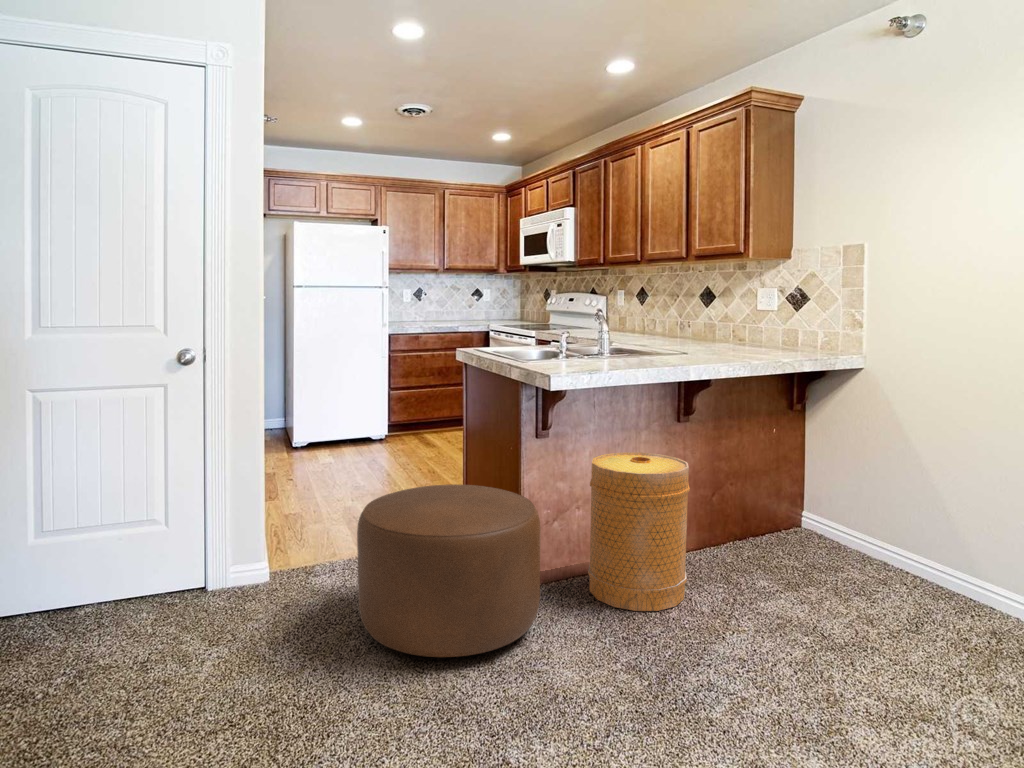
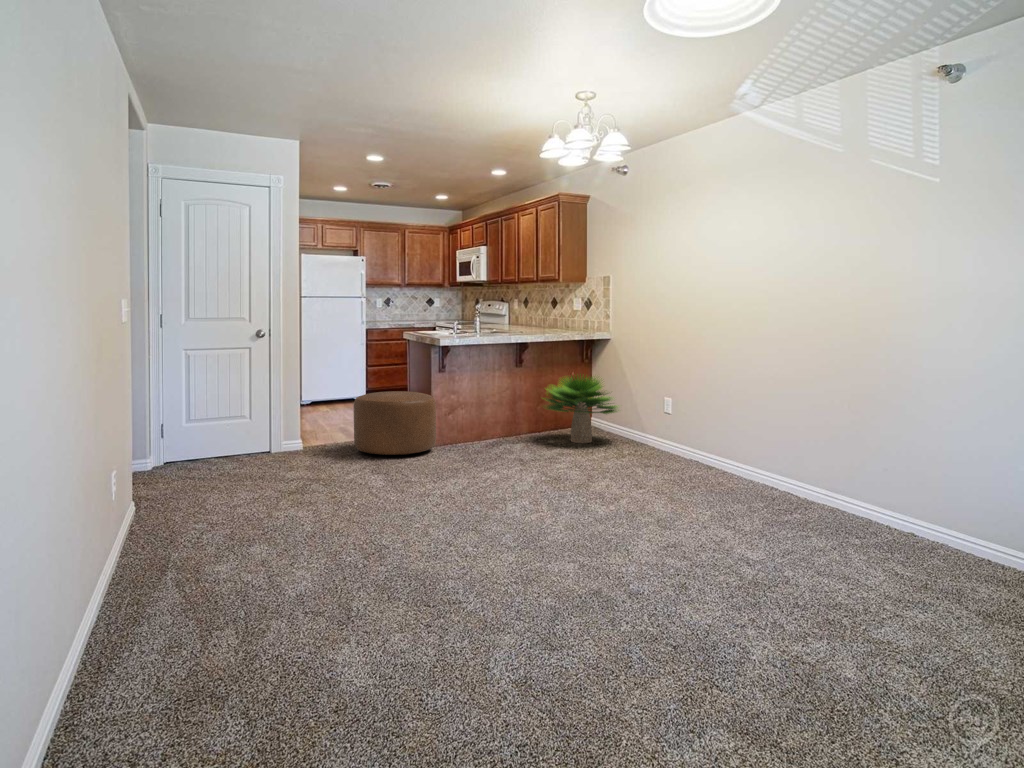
potted plant: none [731,438,917,584] -> present [543,375,618,443]
basket: present [588,453,690,611] -> none [464,380,511,449]

